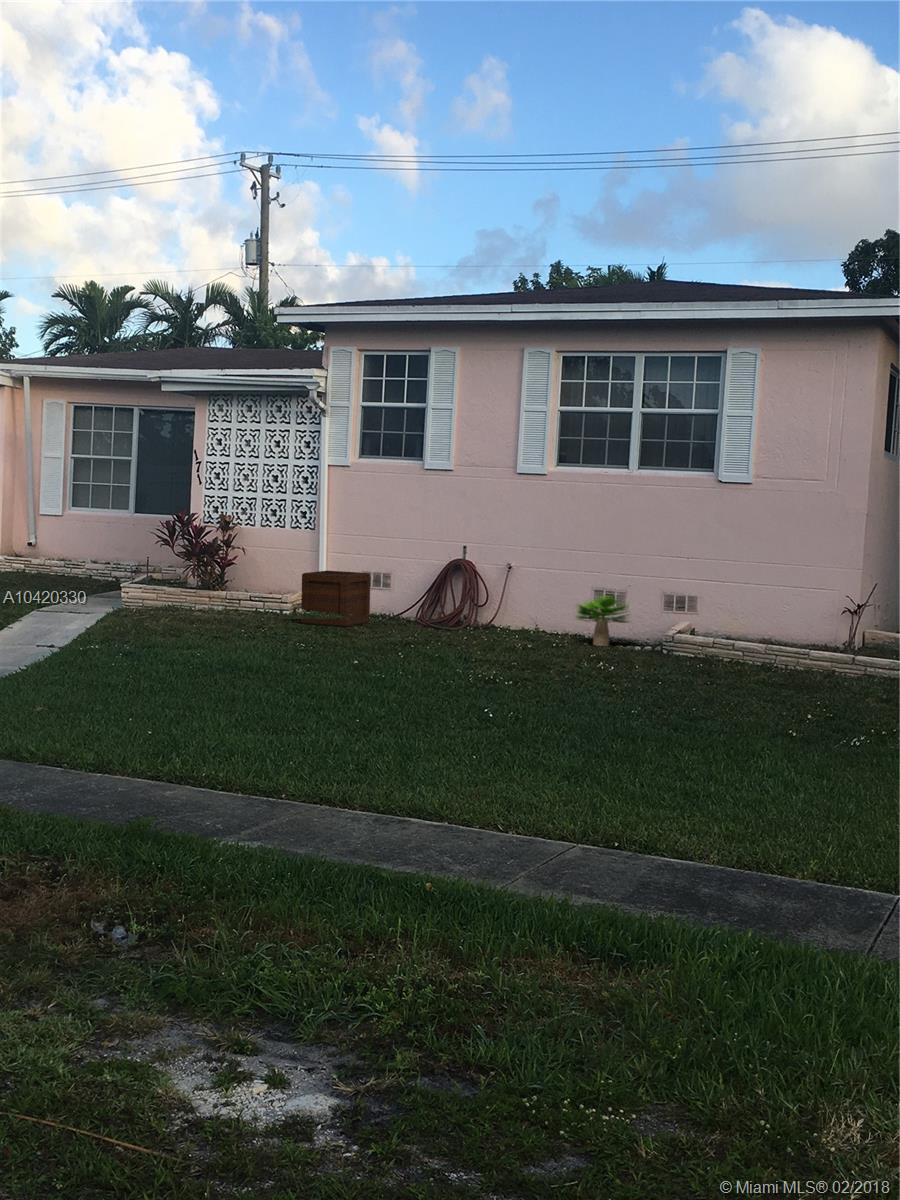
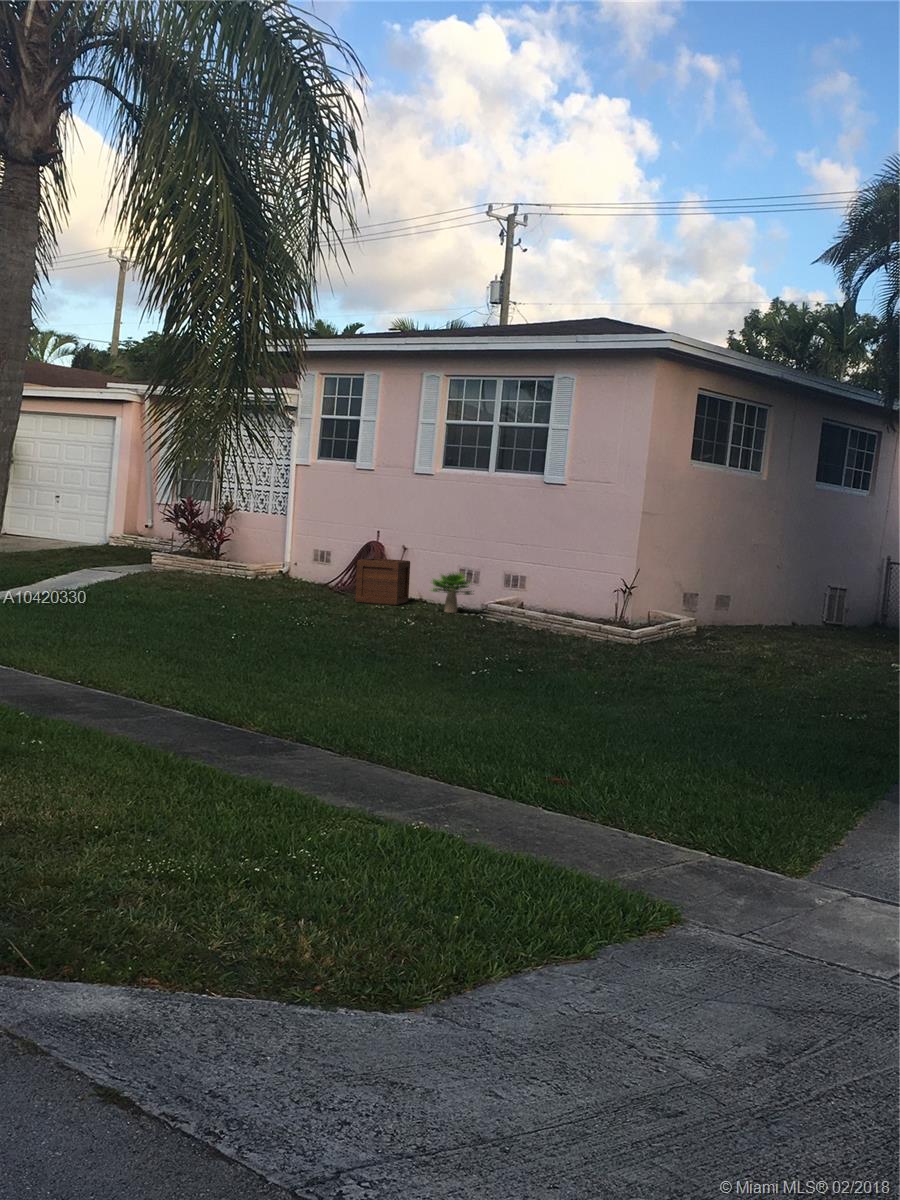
wooden crate: present [301,571,370,627] -> present [355,558,410,605]

